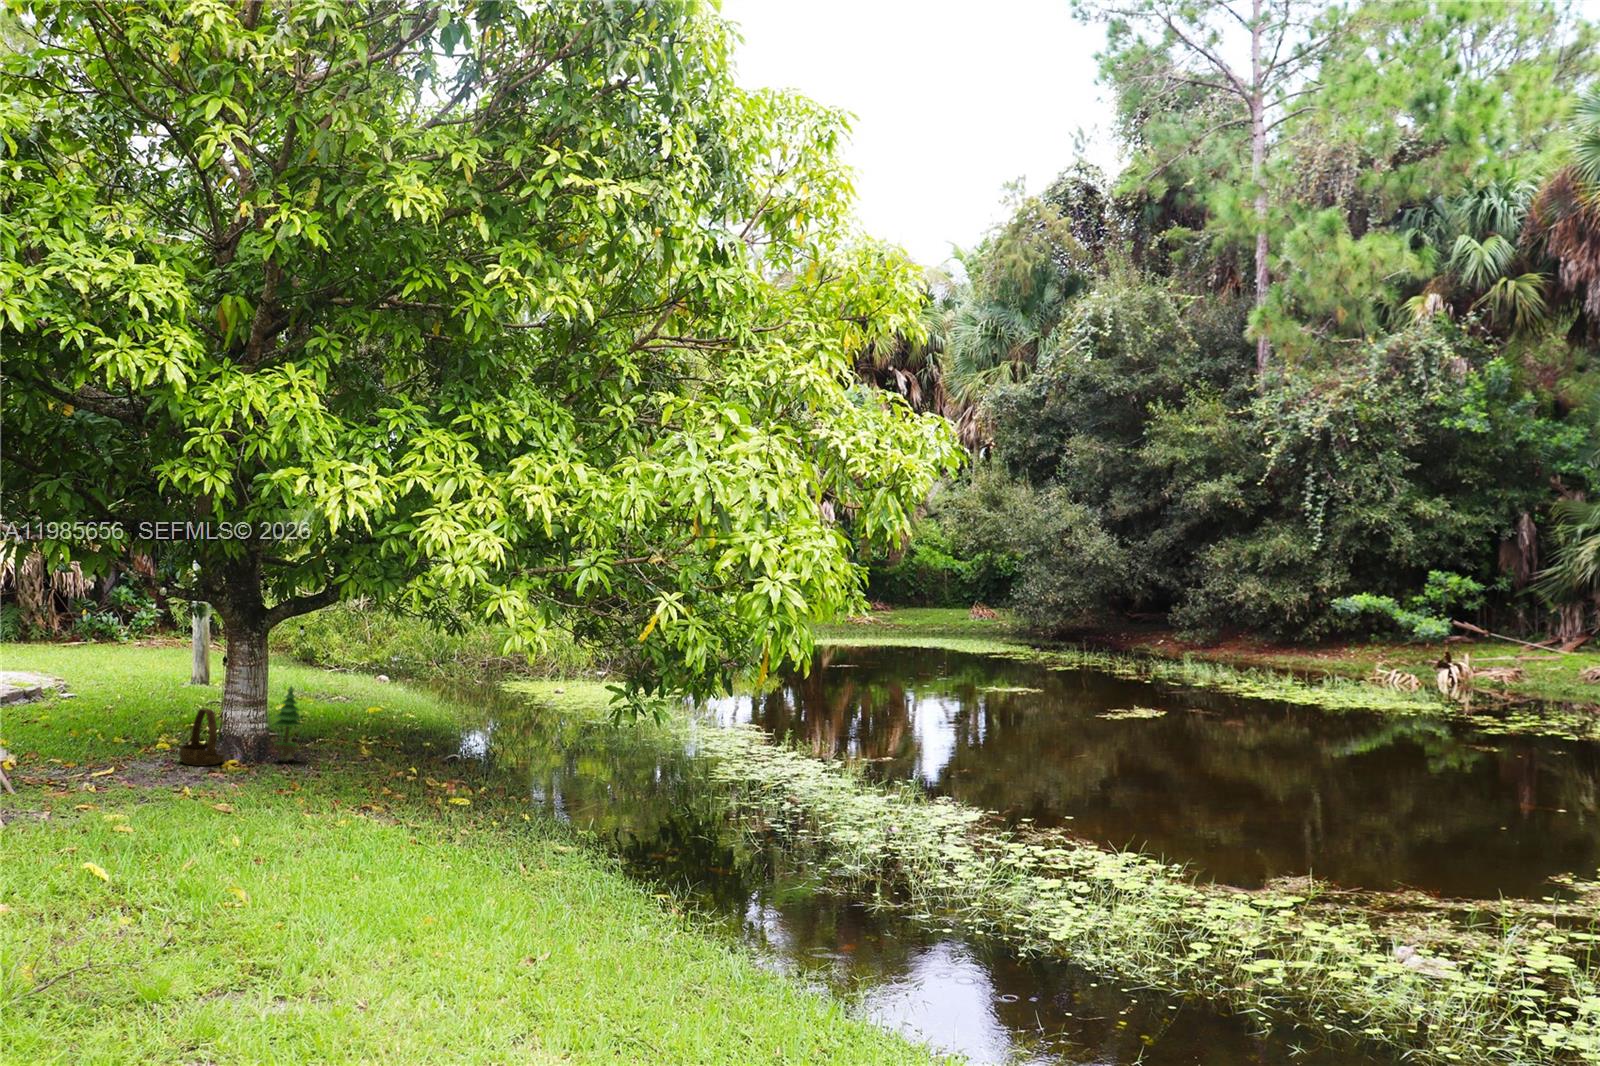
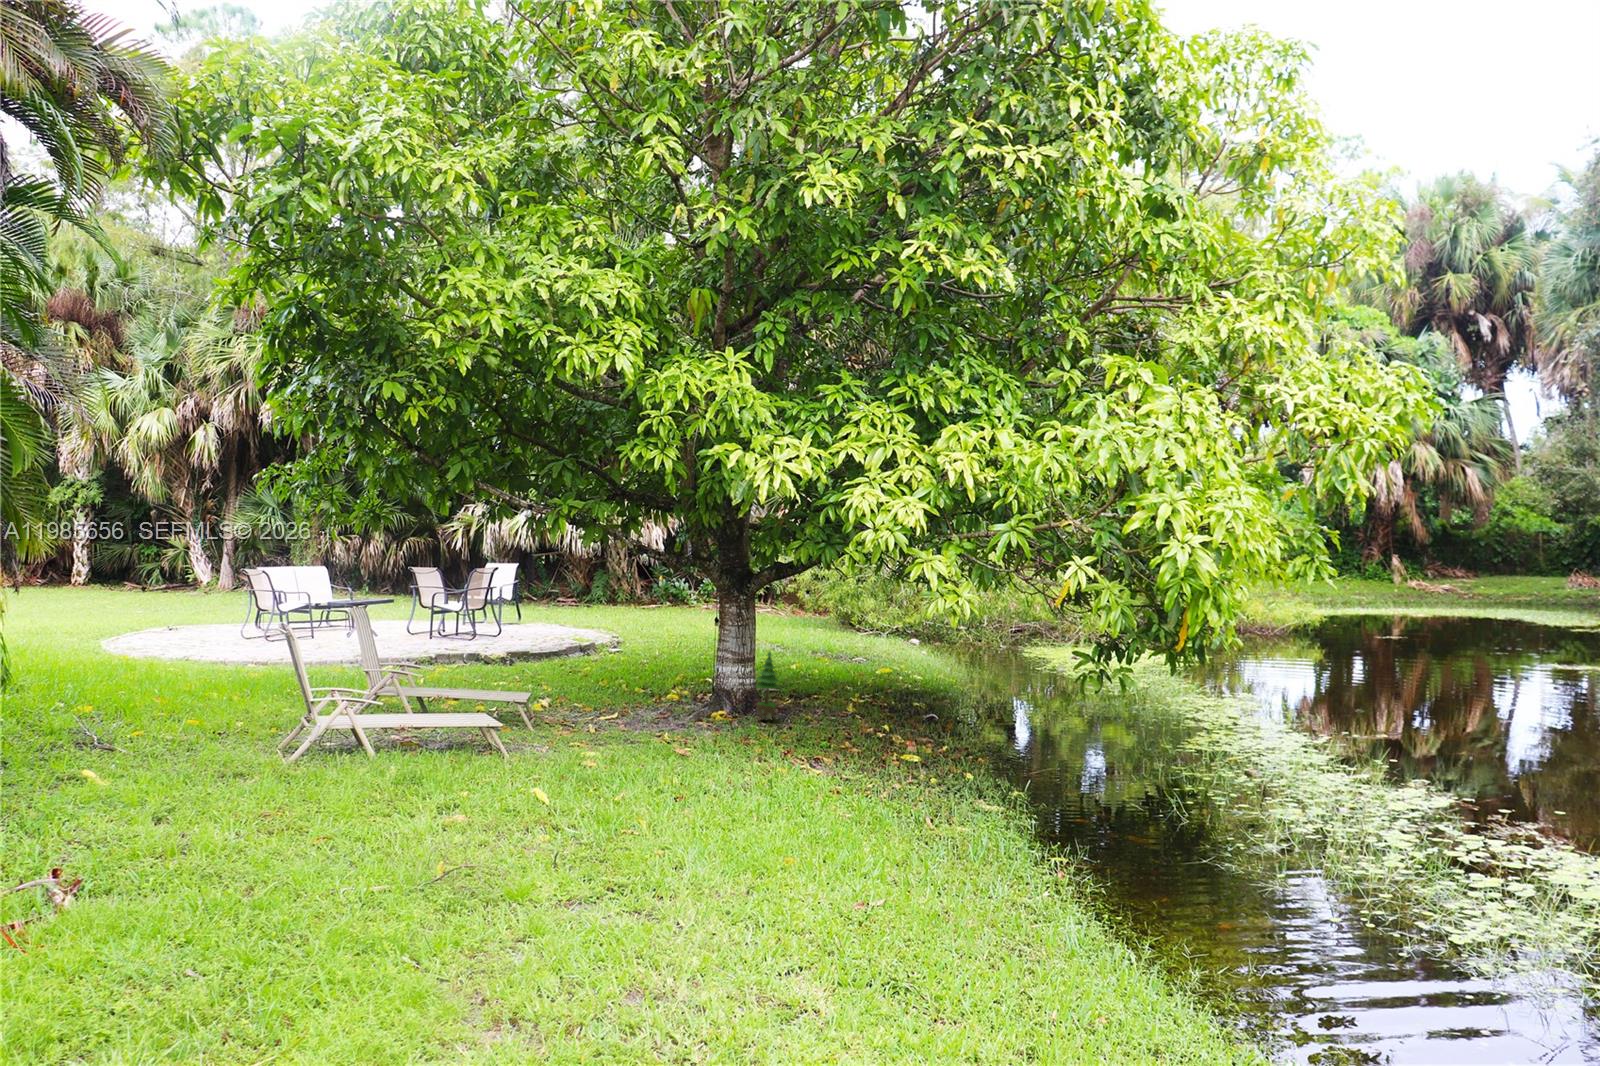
basket: present [179,709,225,766] -> none [679,669,716,721]

